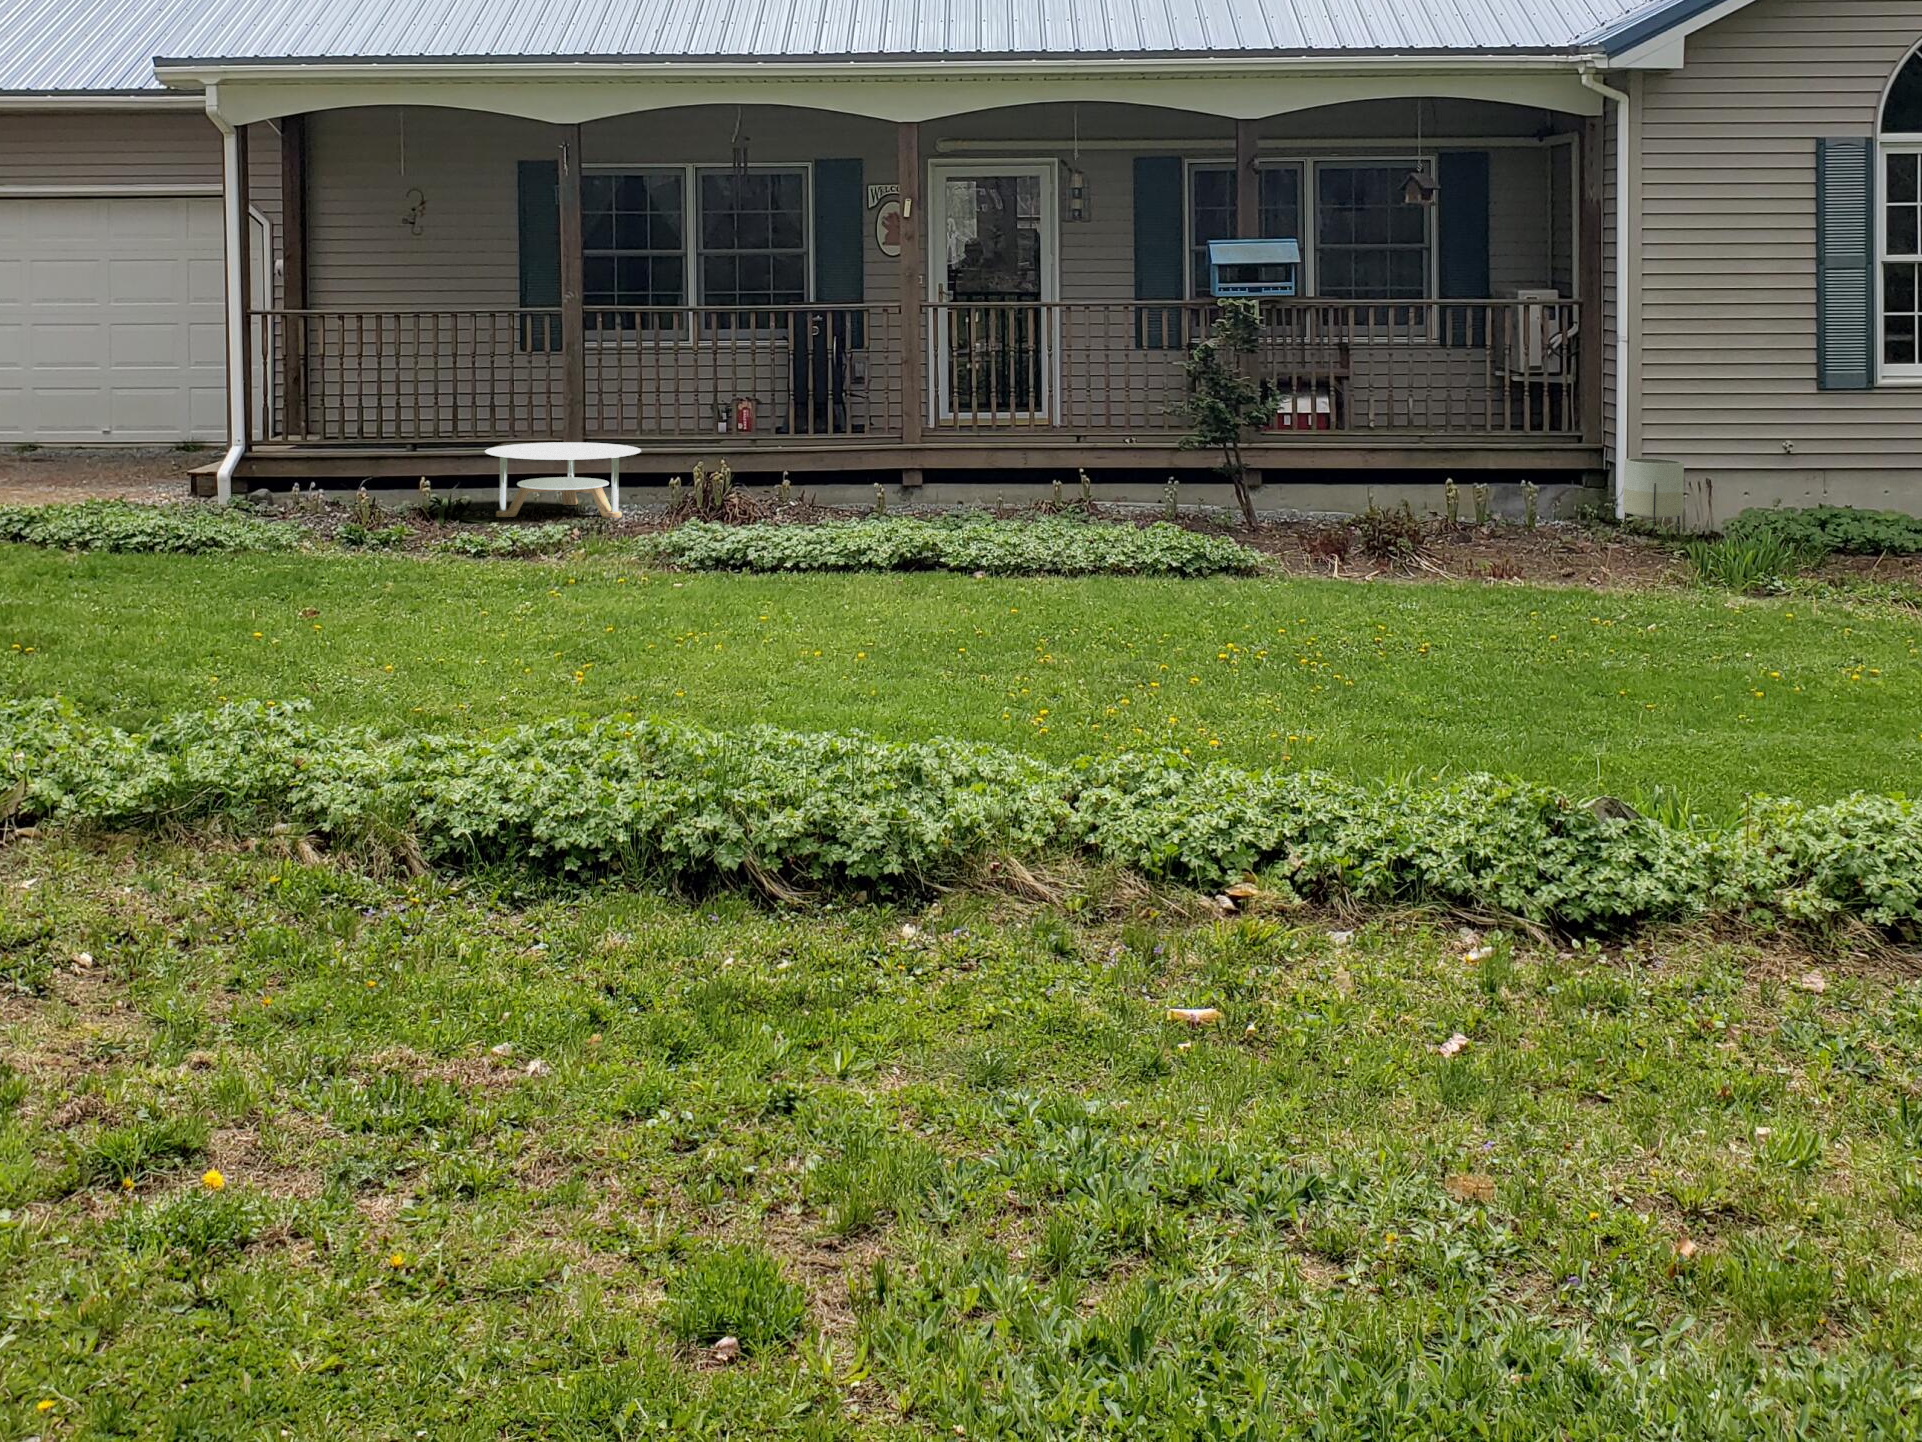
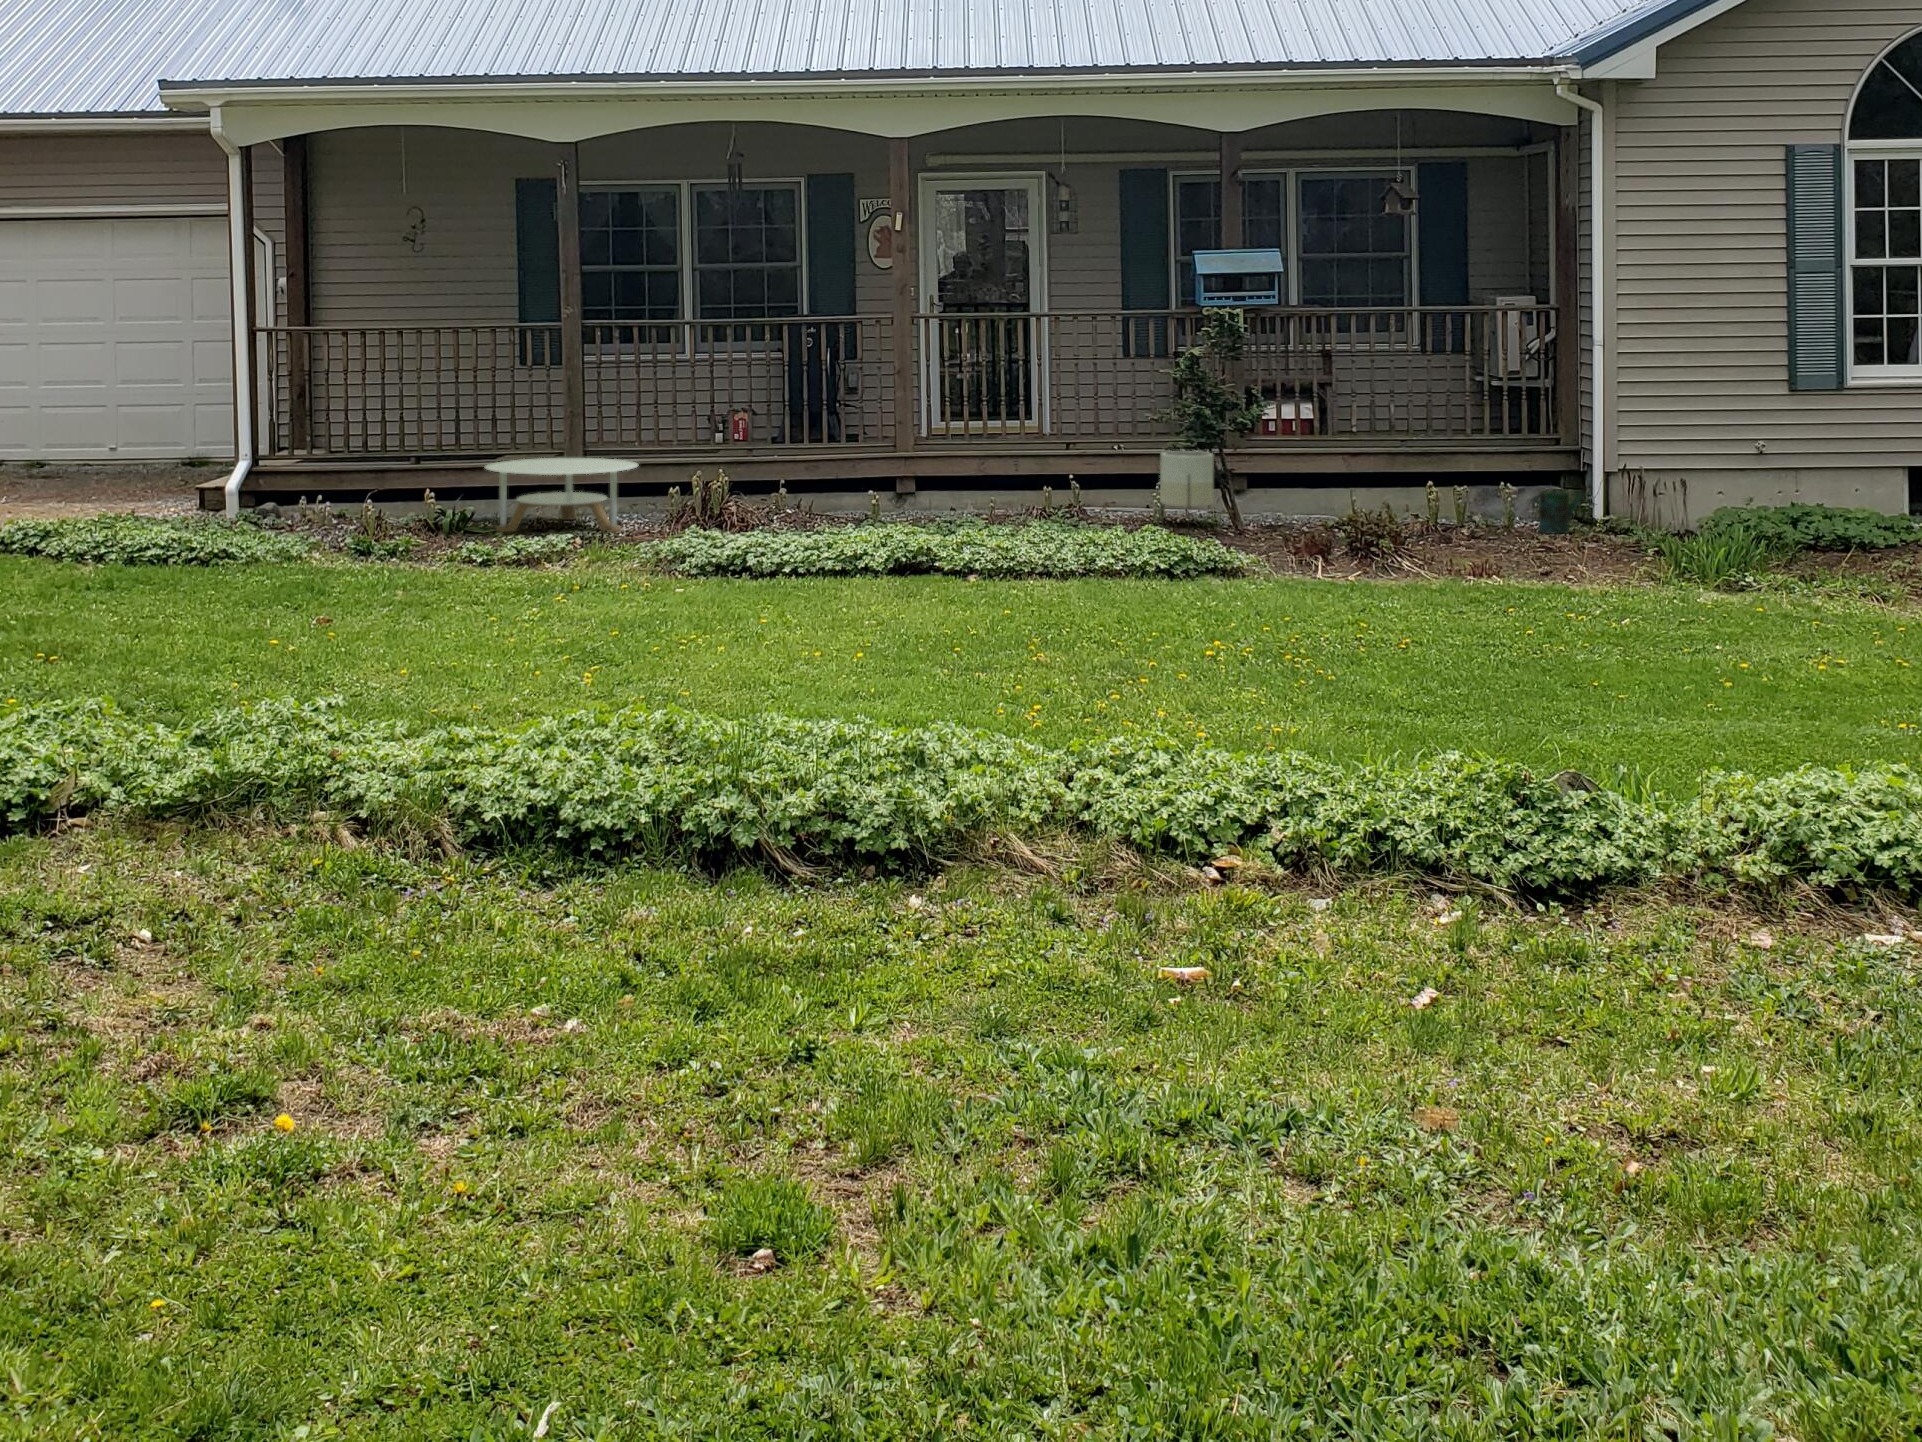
planter: present [1623,458,1684,541] -> present [1160,451,1214,510]
watering can: none [1543,480,1601,530] -> present [1532,485,1587,534]

